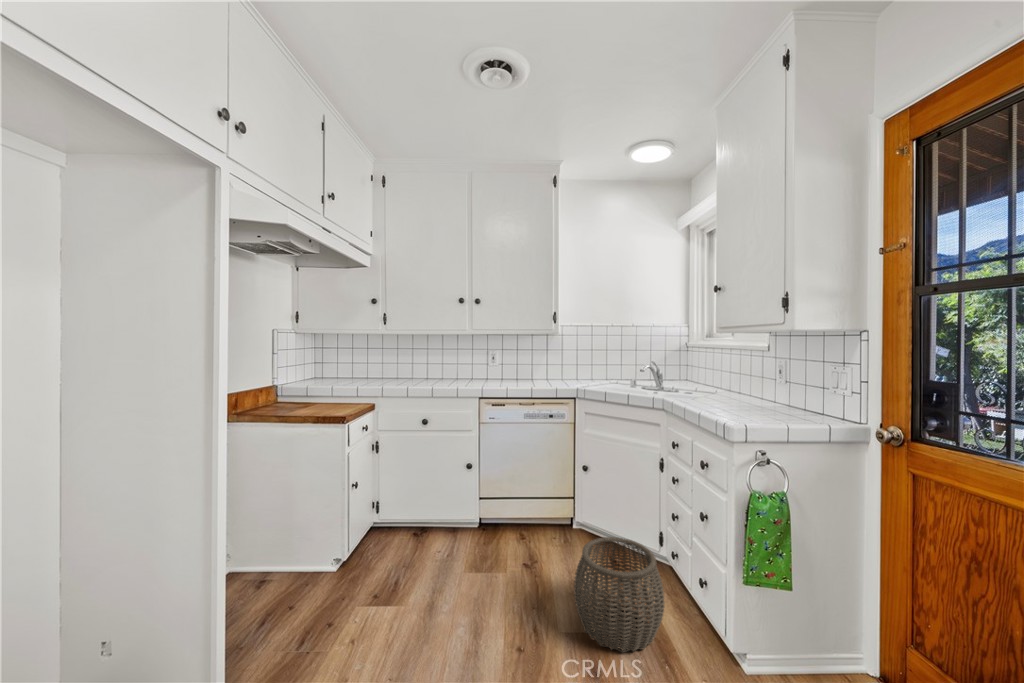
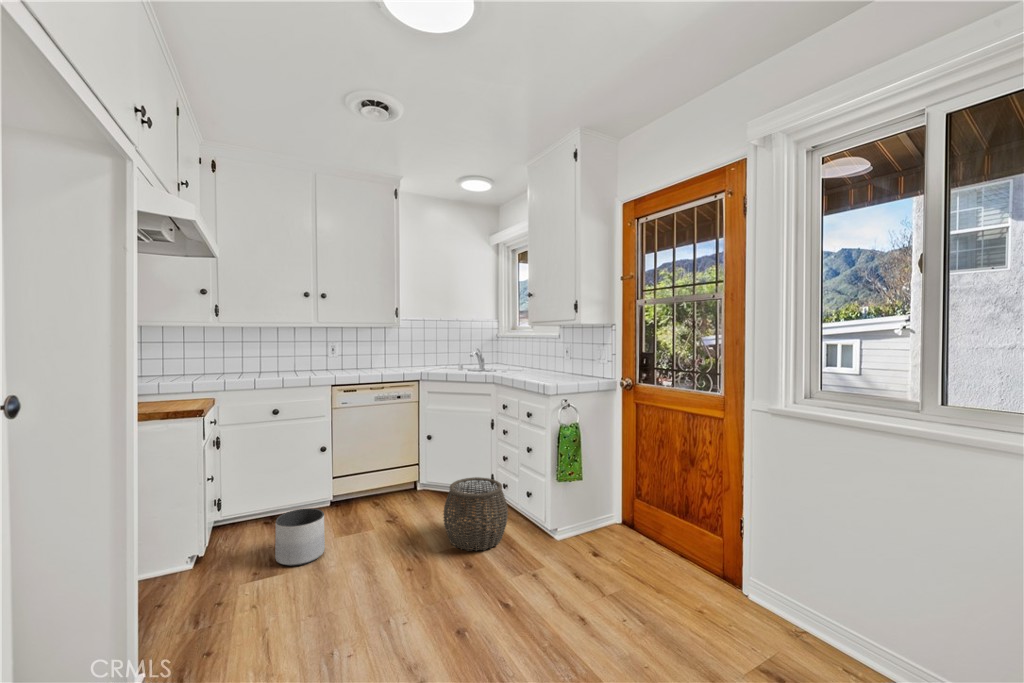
planter: none [395,533,444,600] -> present [275,508,325,566]

